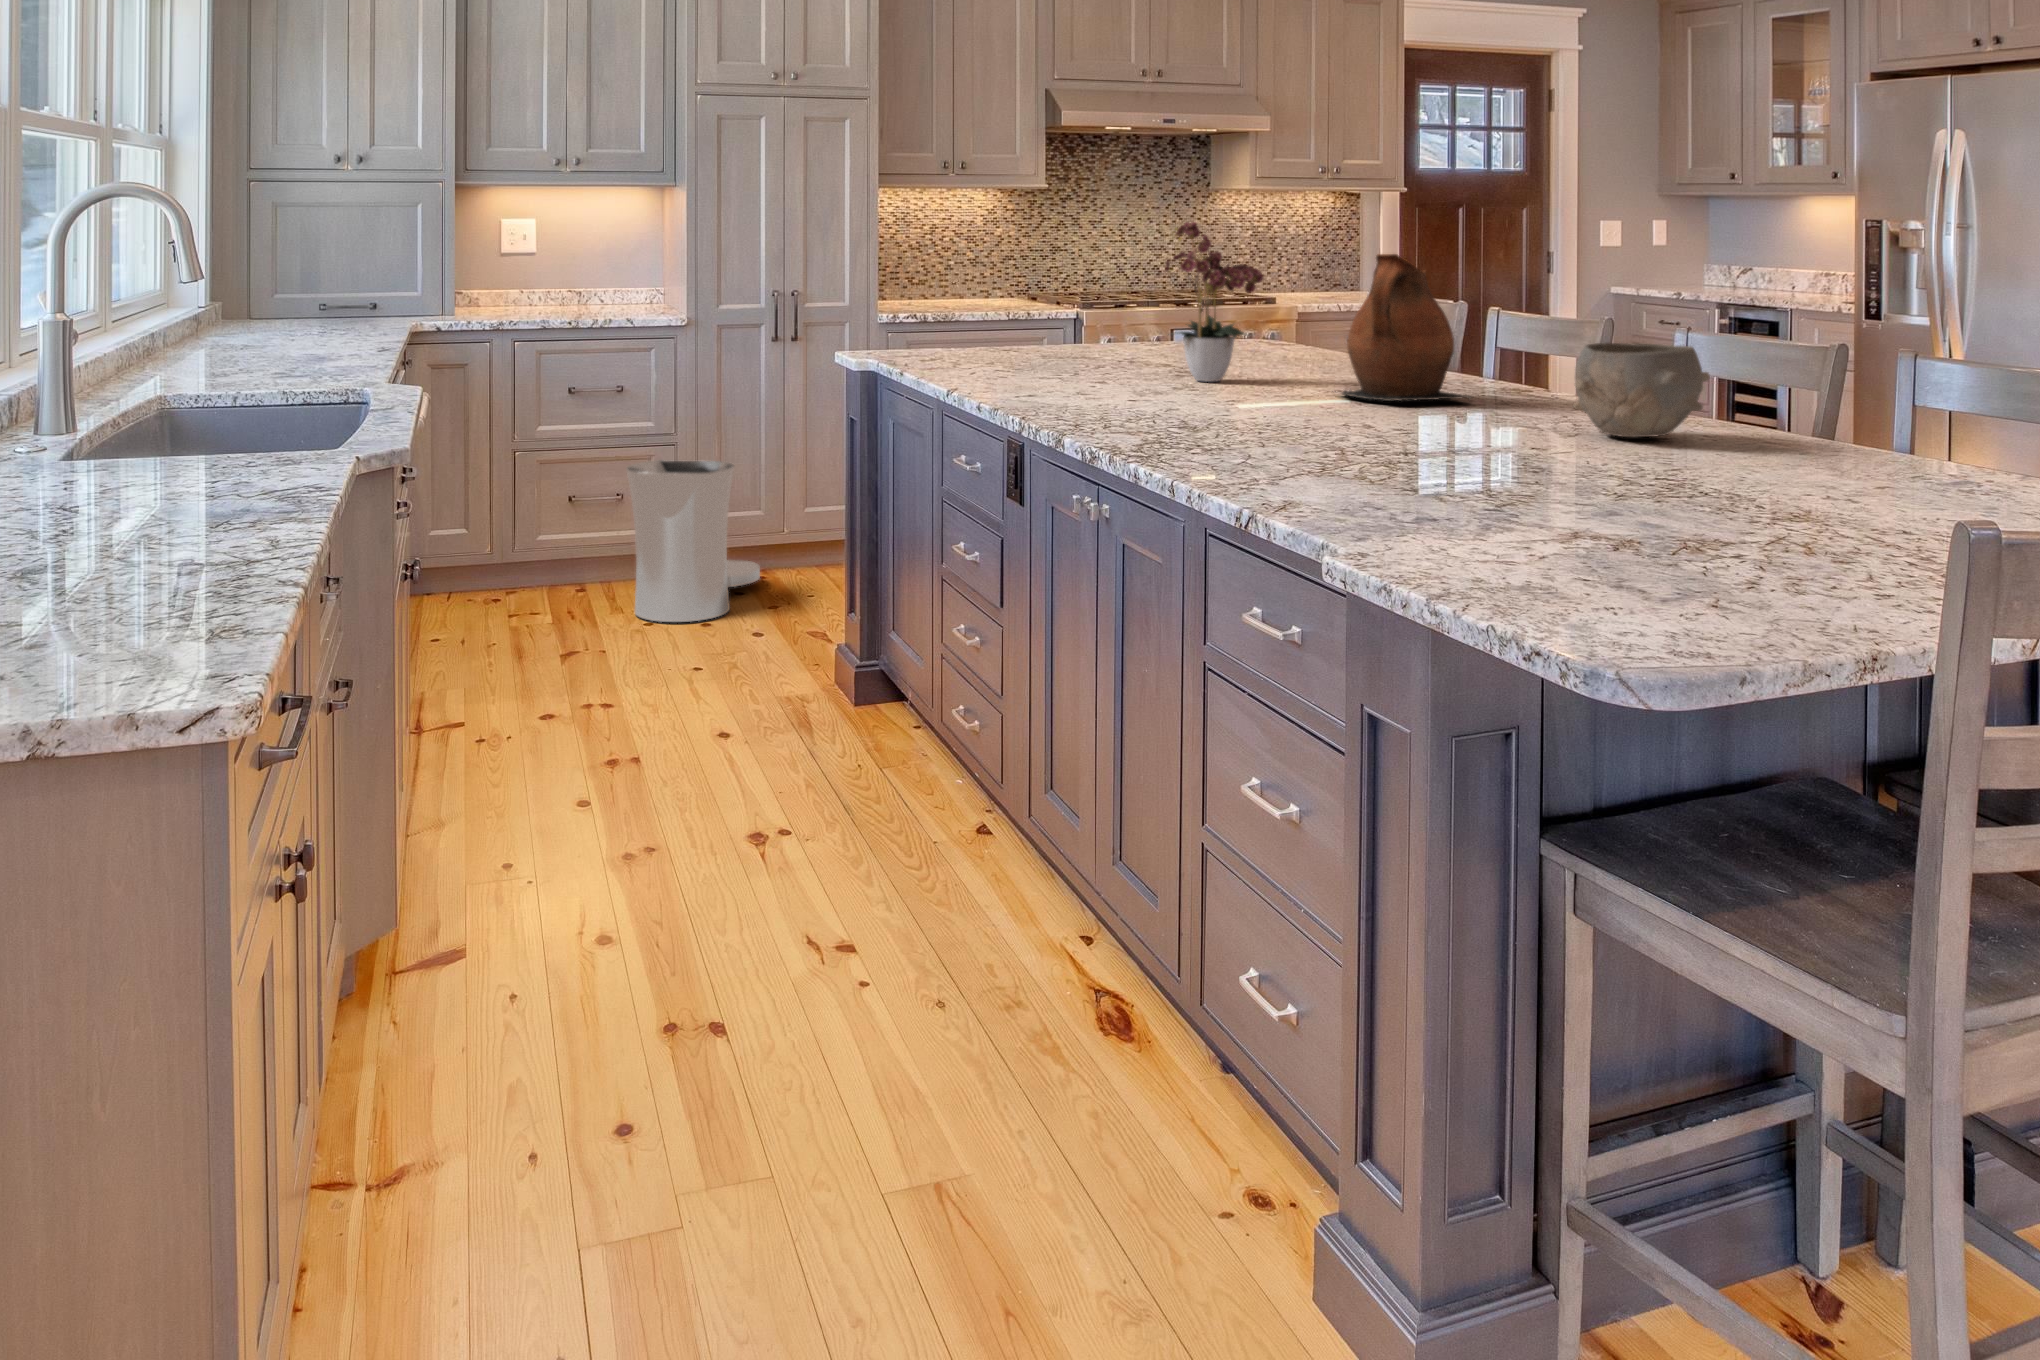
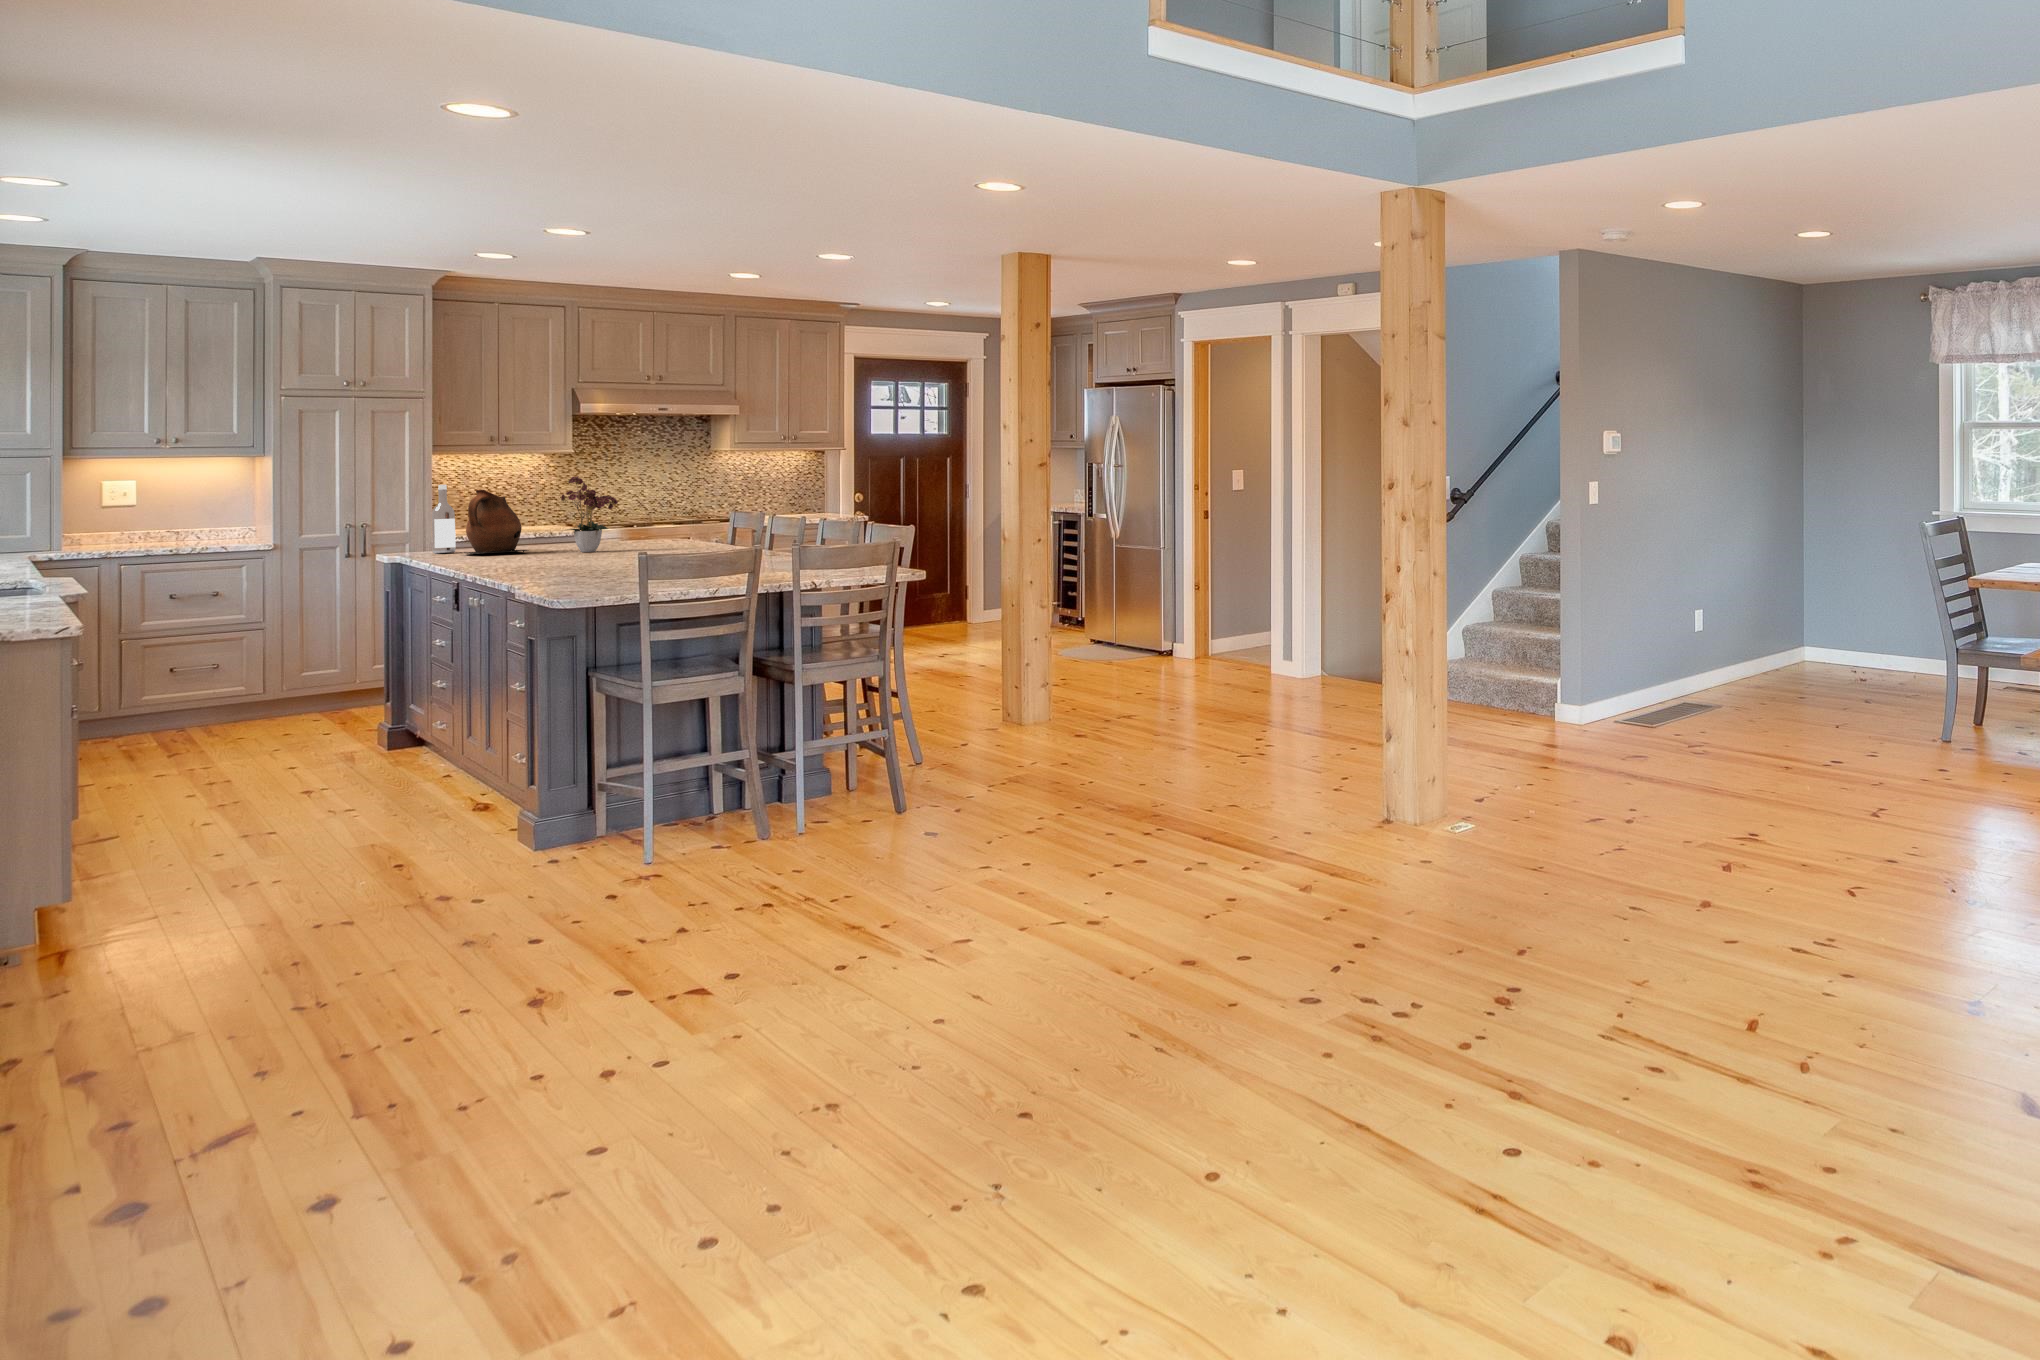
wine bottle: none [932,233,968,365] -> present [432,485,456,553]
ceramic pitcher: present [1335,254,1472,401] -> present [464,490,528,554]
bowl: present [1573,343,1710,437] -> none [711,521,771,557]
trash can: present [626,460,760,622] -> none [217,635,332,739]

